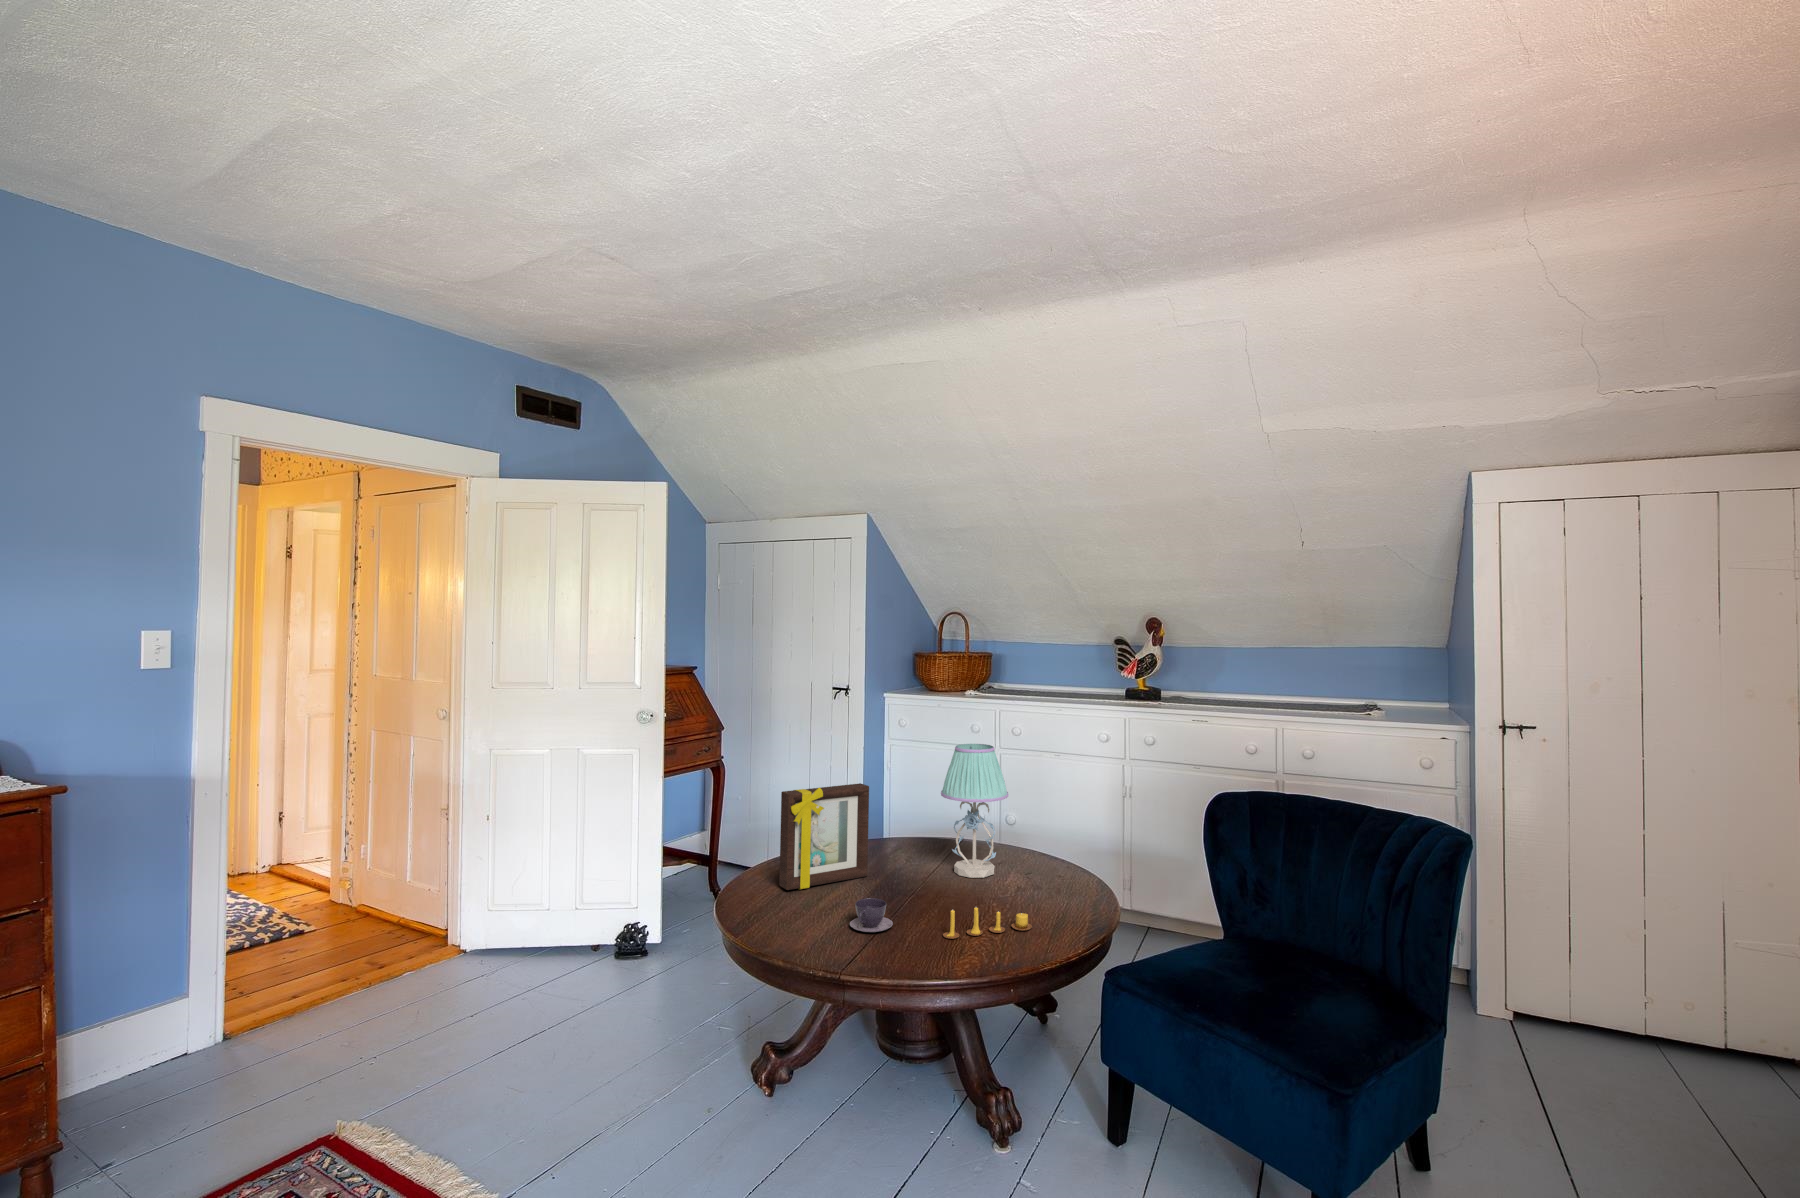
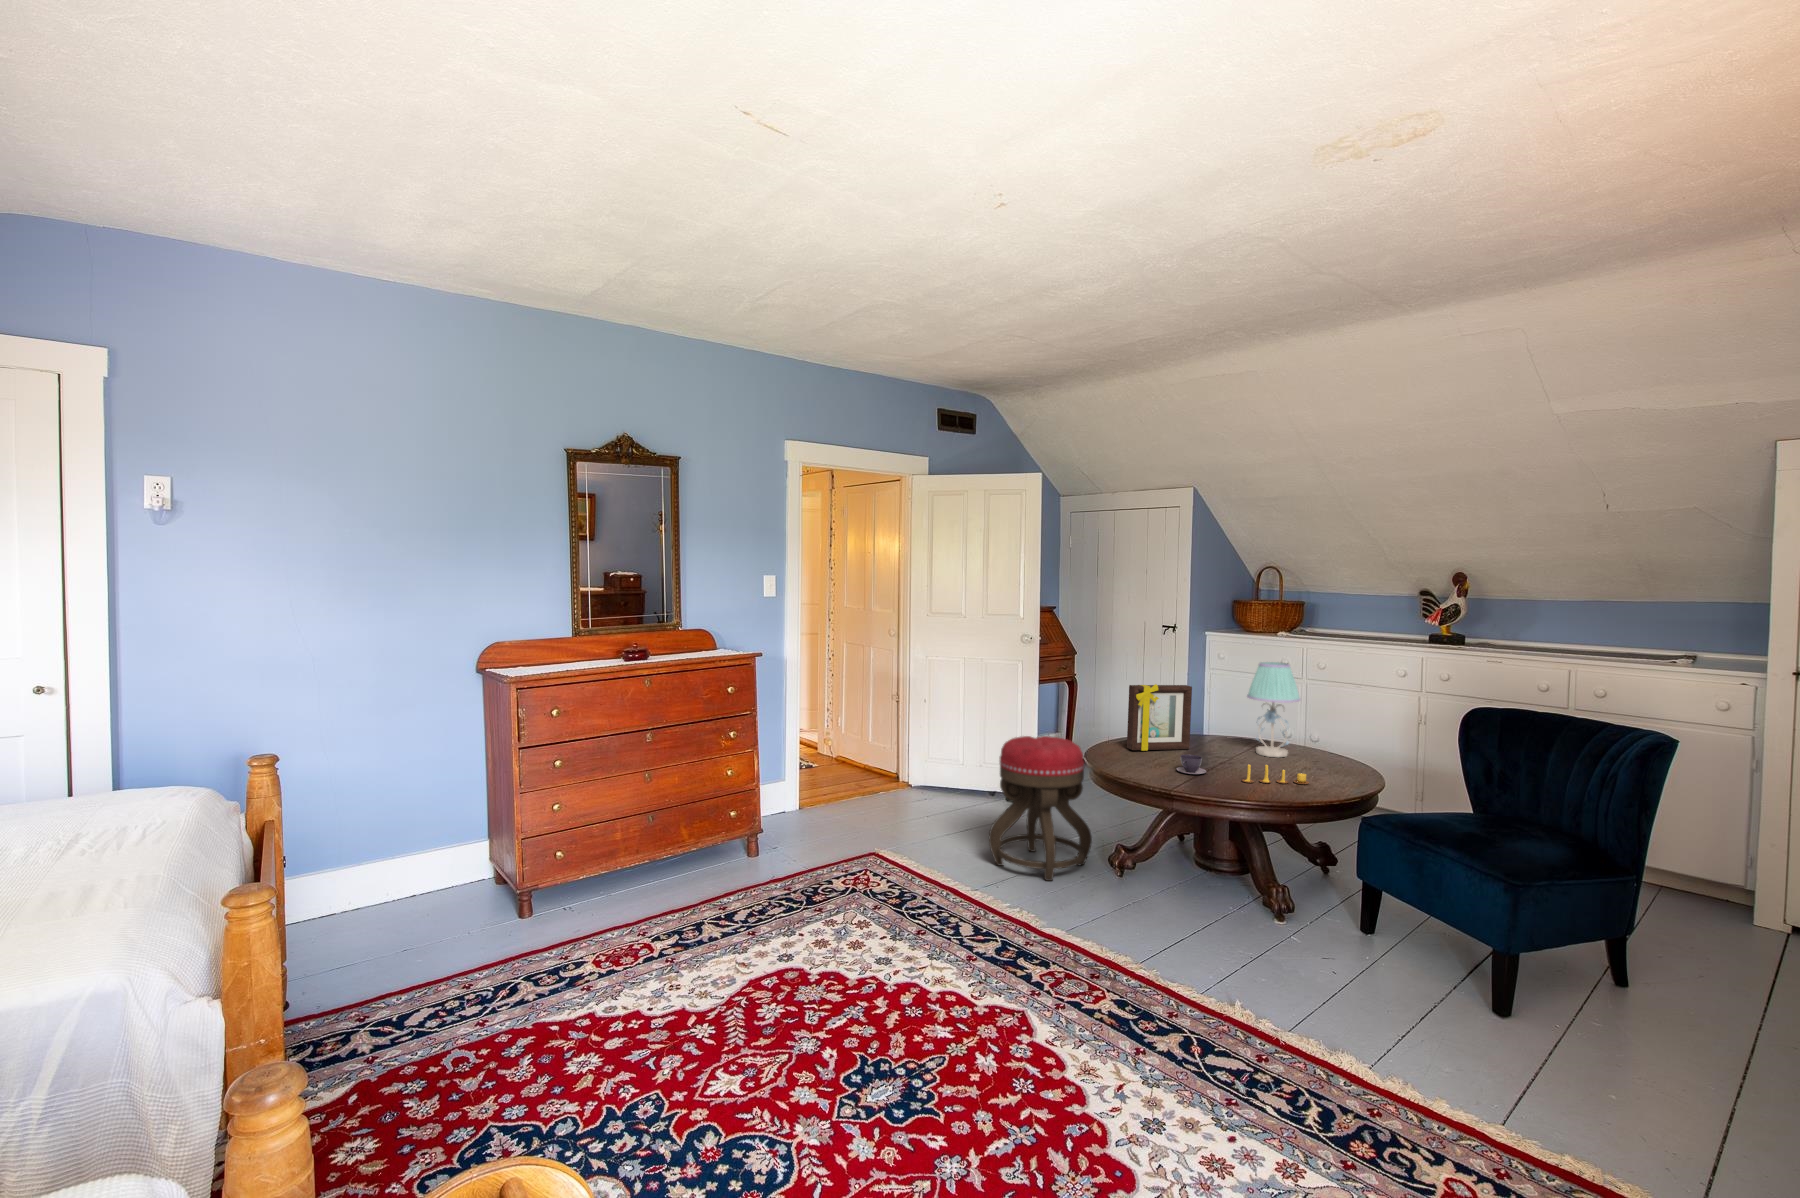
ottoman: none [558,880,728,1132] -> present [989,736,1092,881]

